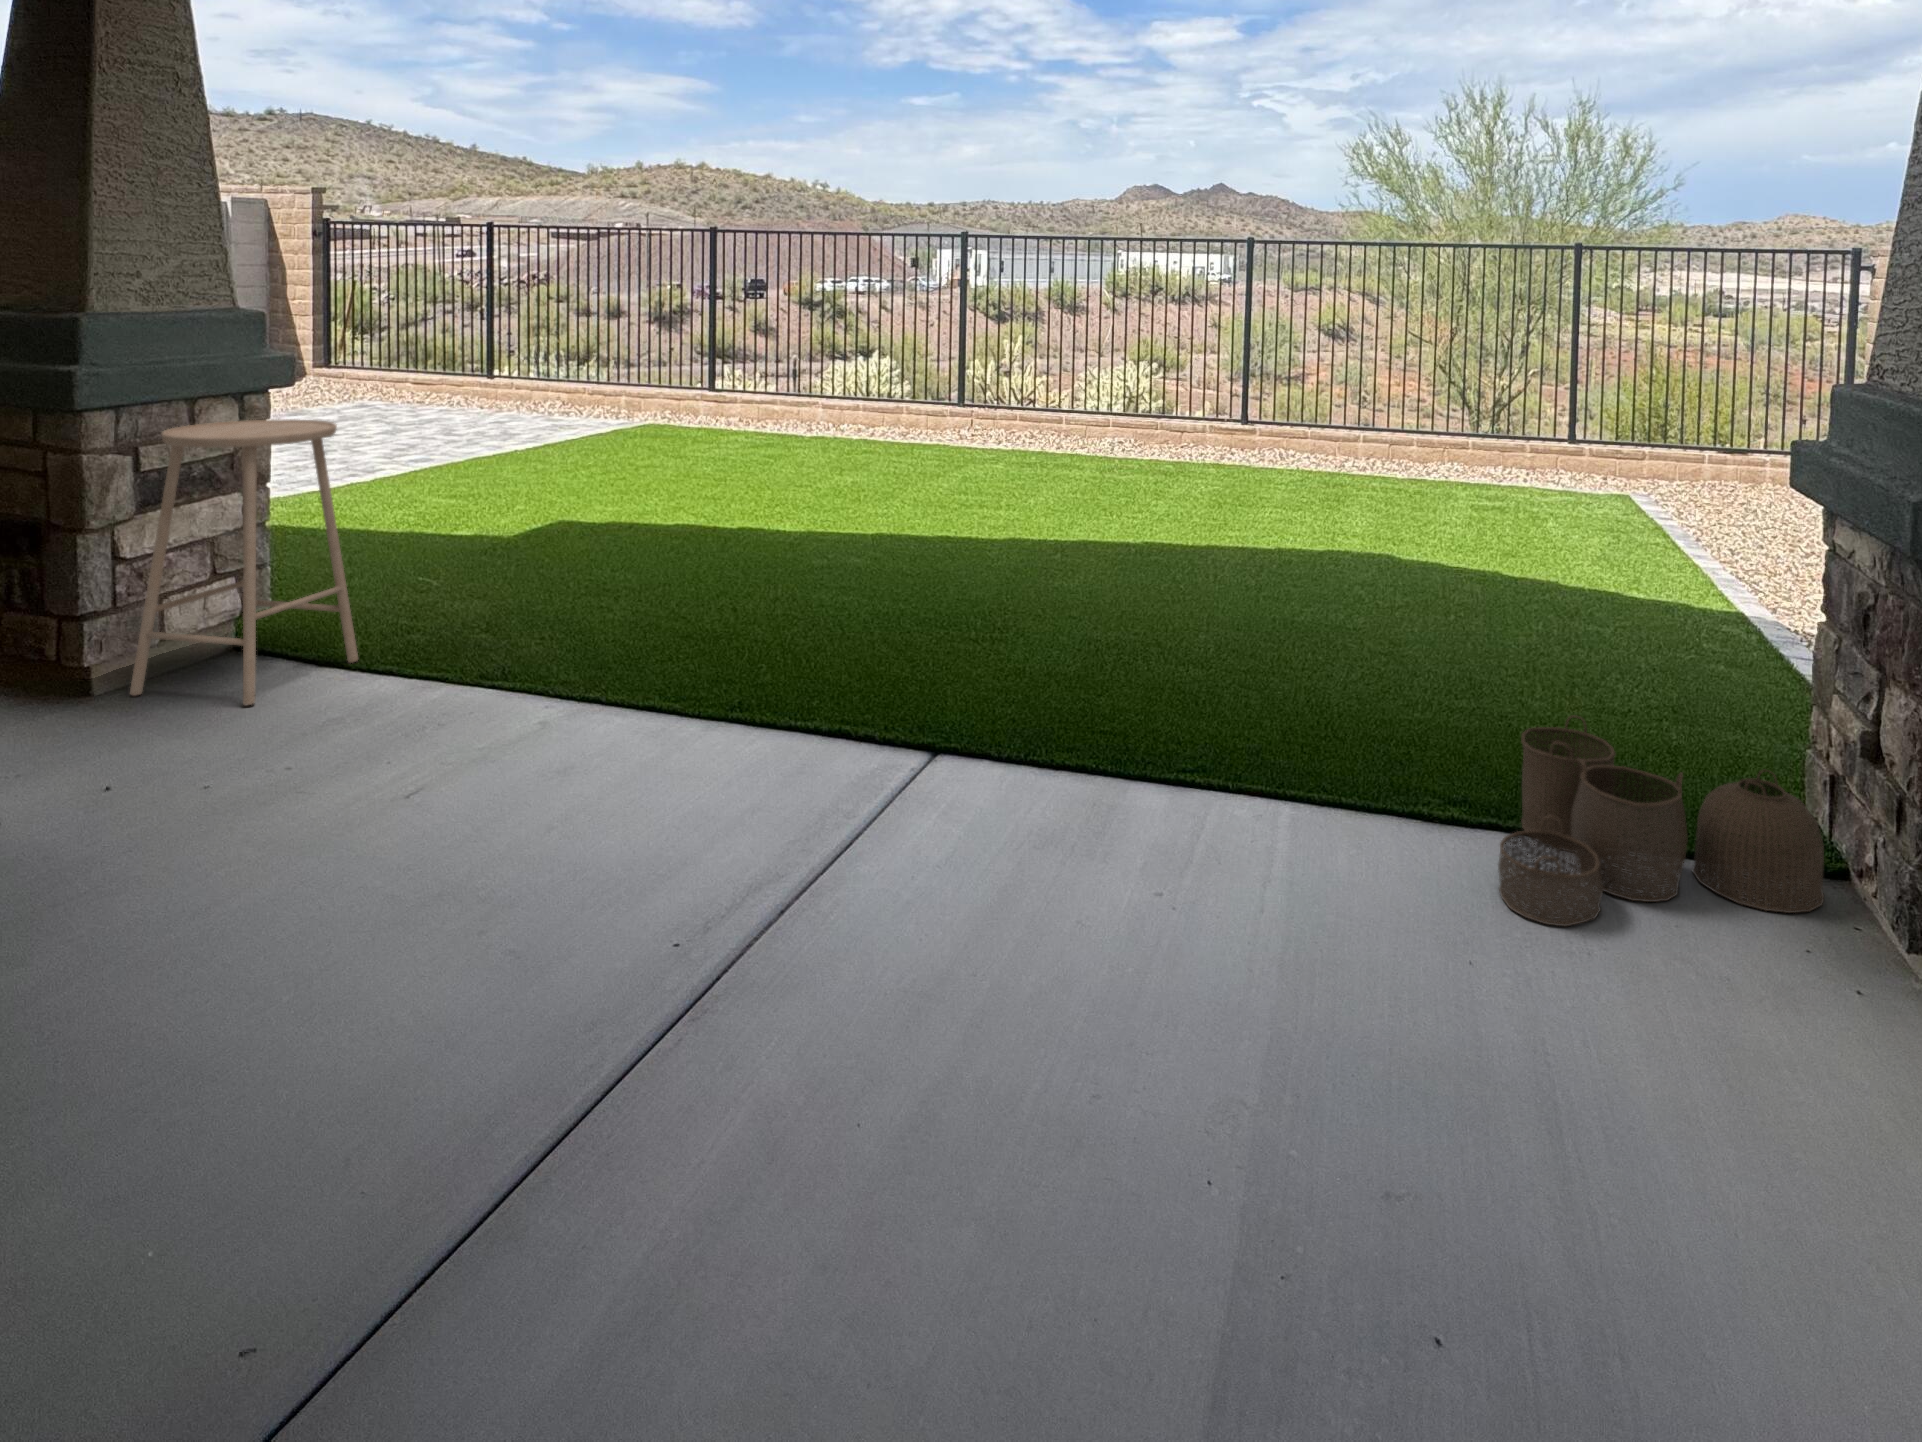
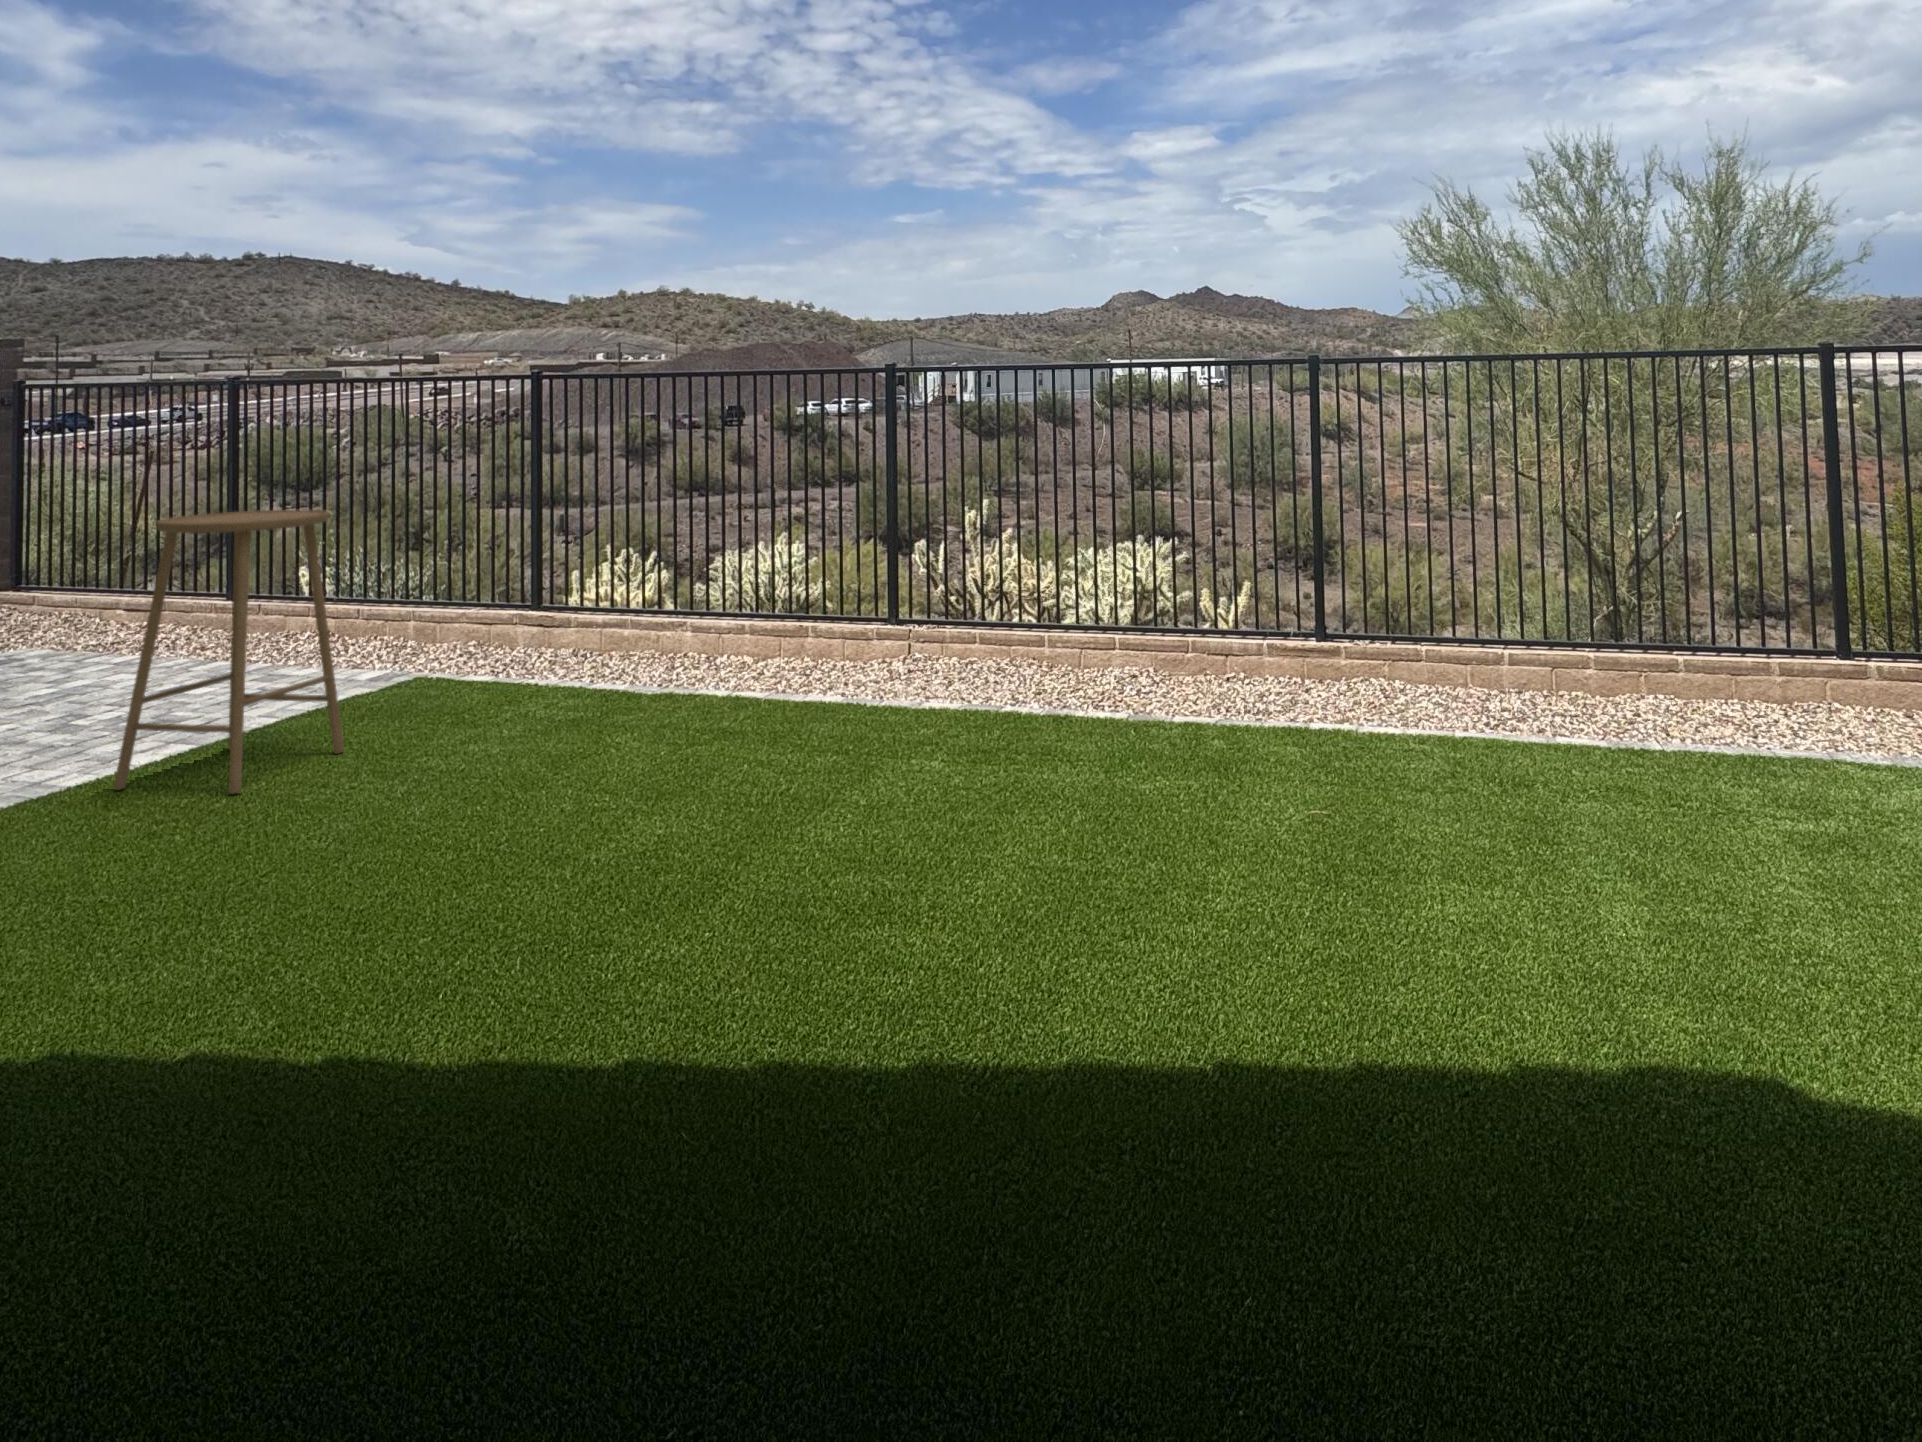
woven basket: present [1498,715,1824,927] -> none [1480,736,1799,930]

